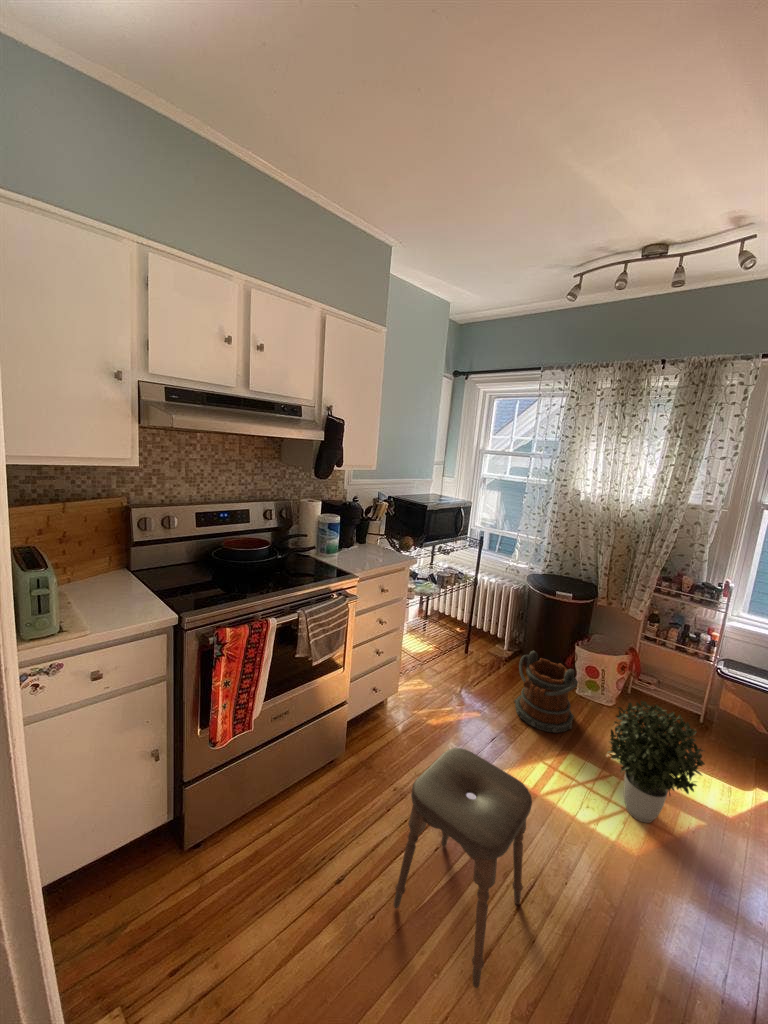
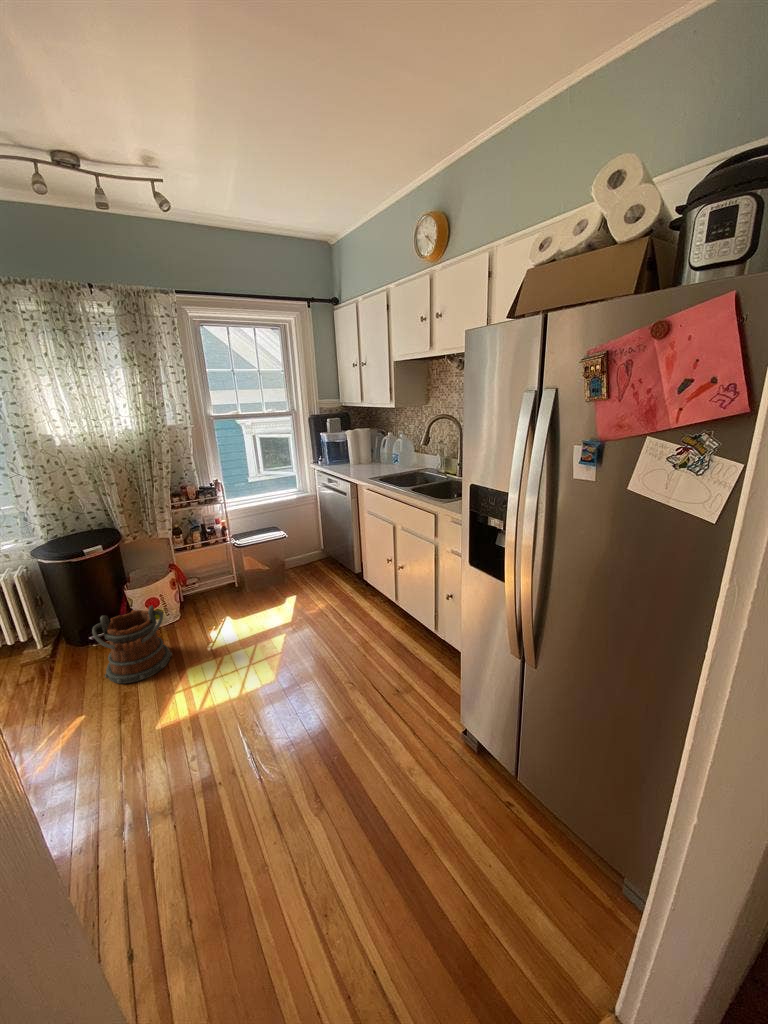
potted plant: present [608,701,705,823] -> none [214,578,283,666]
stool: present [394,748,532,988] -> none [146,689,283,903]

